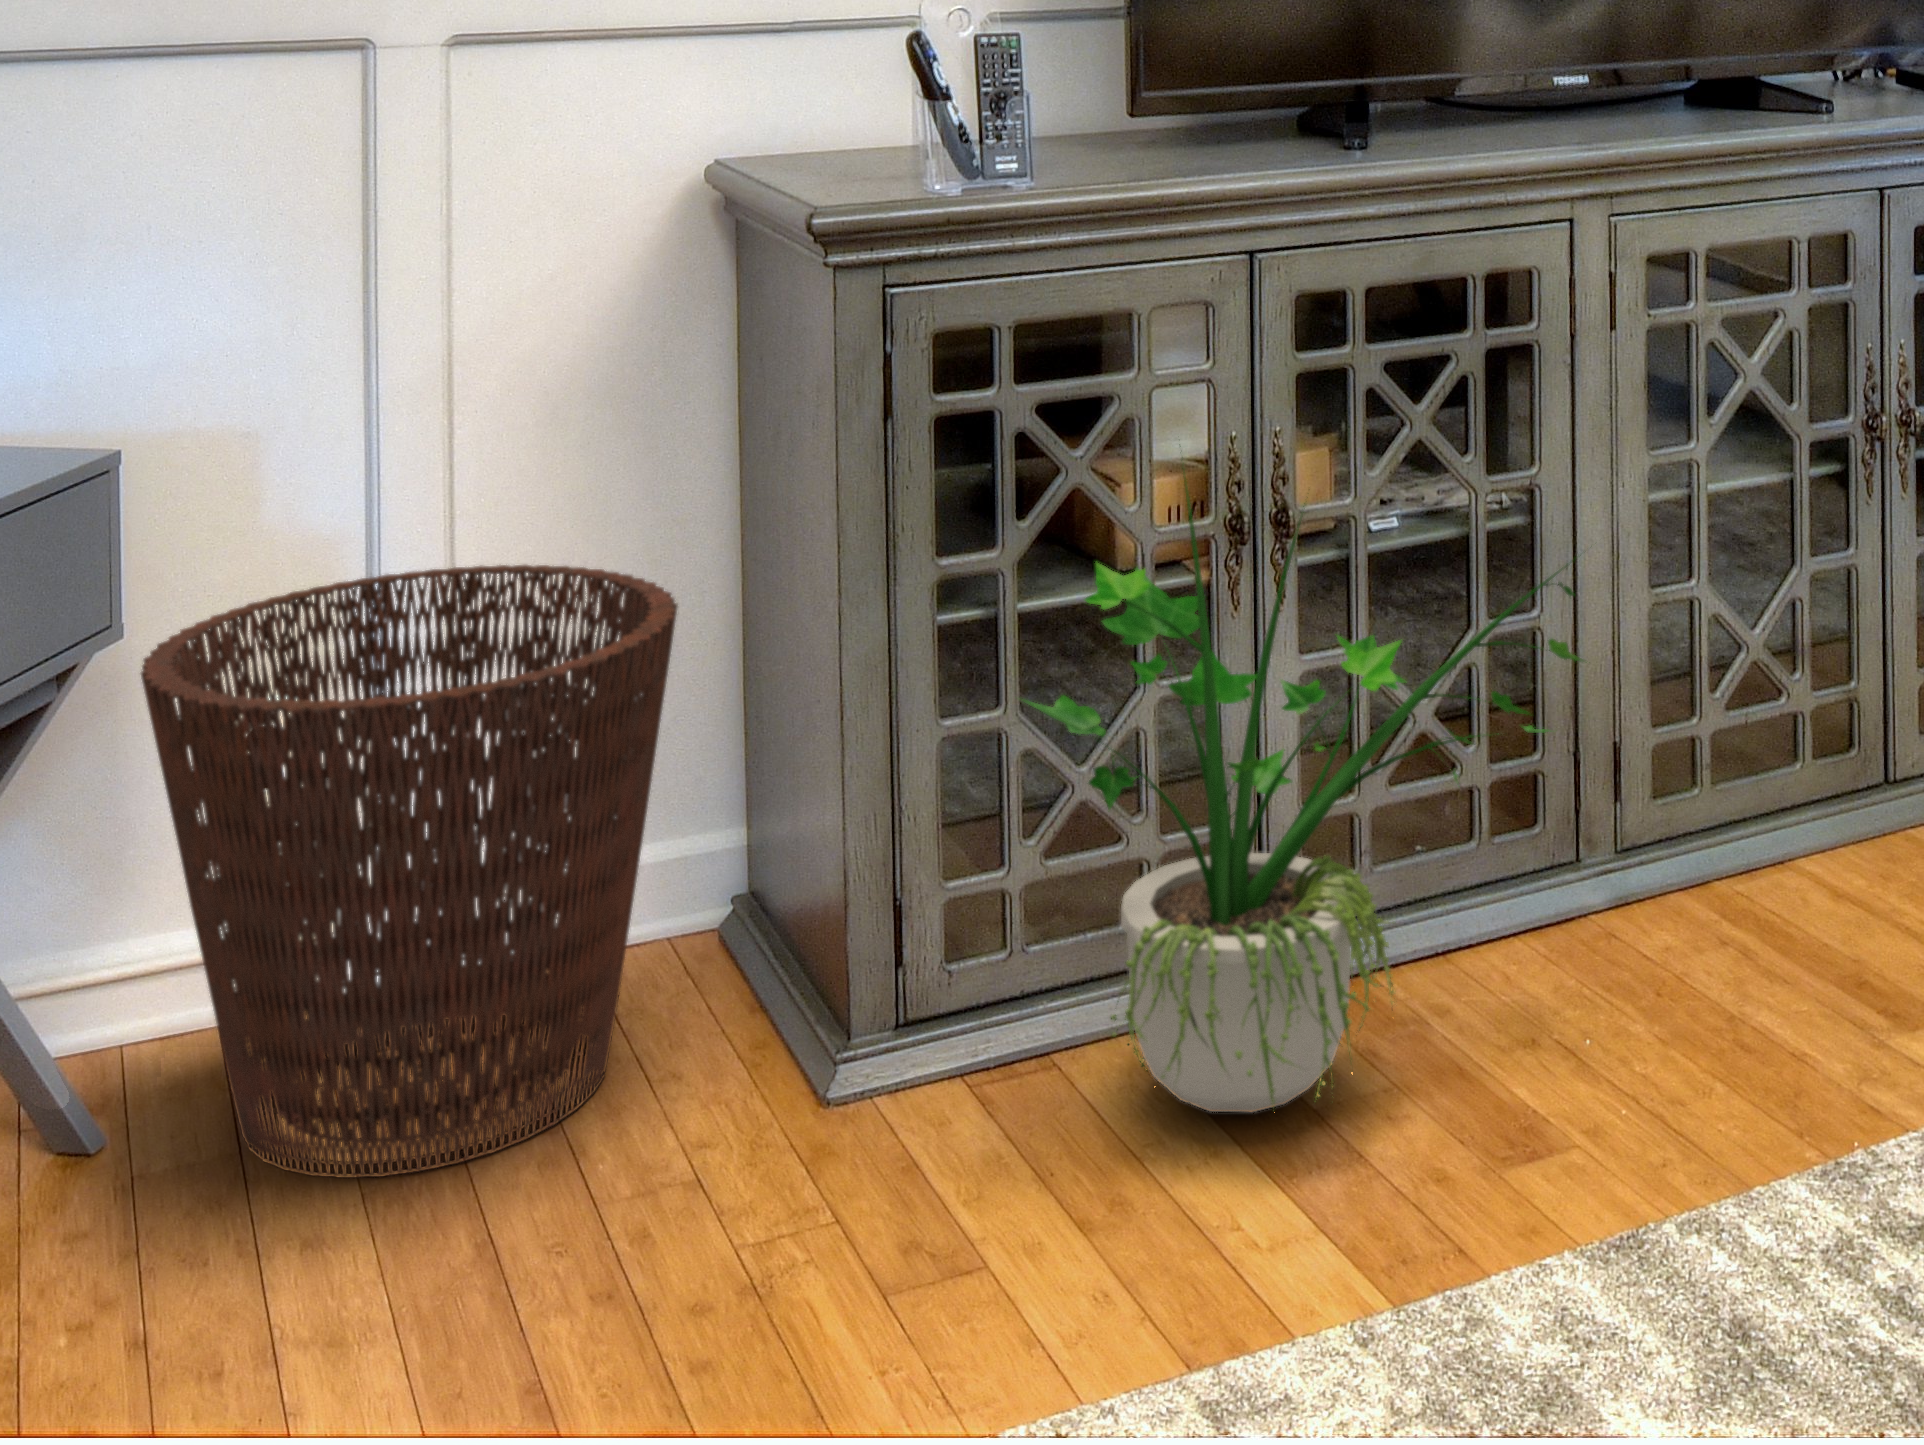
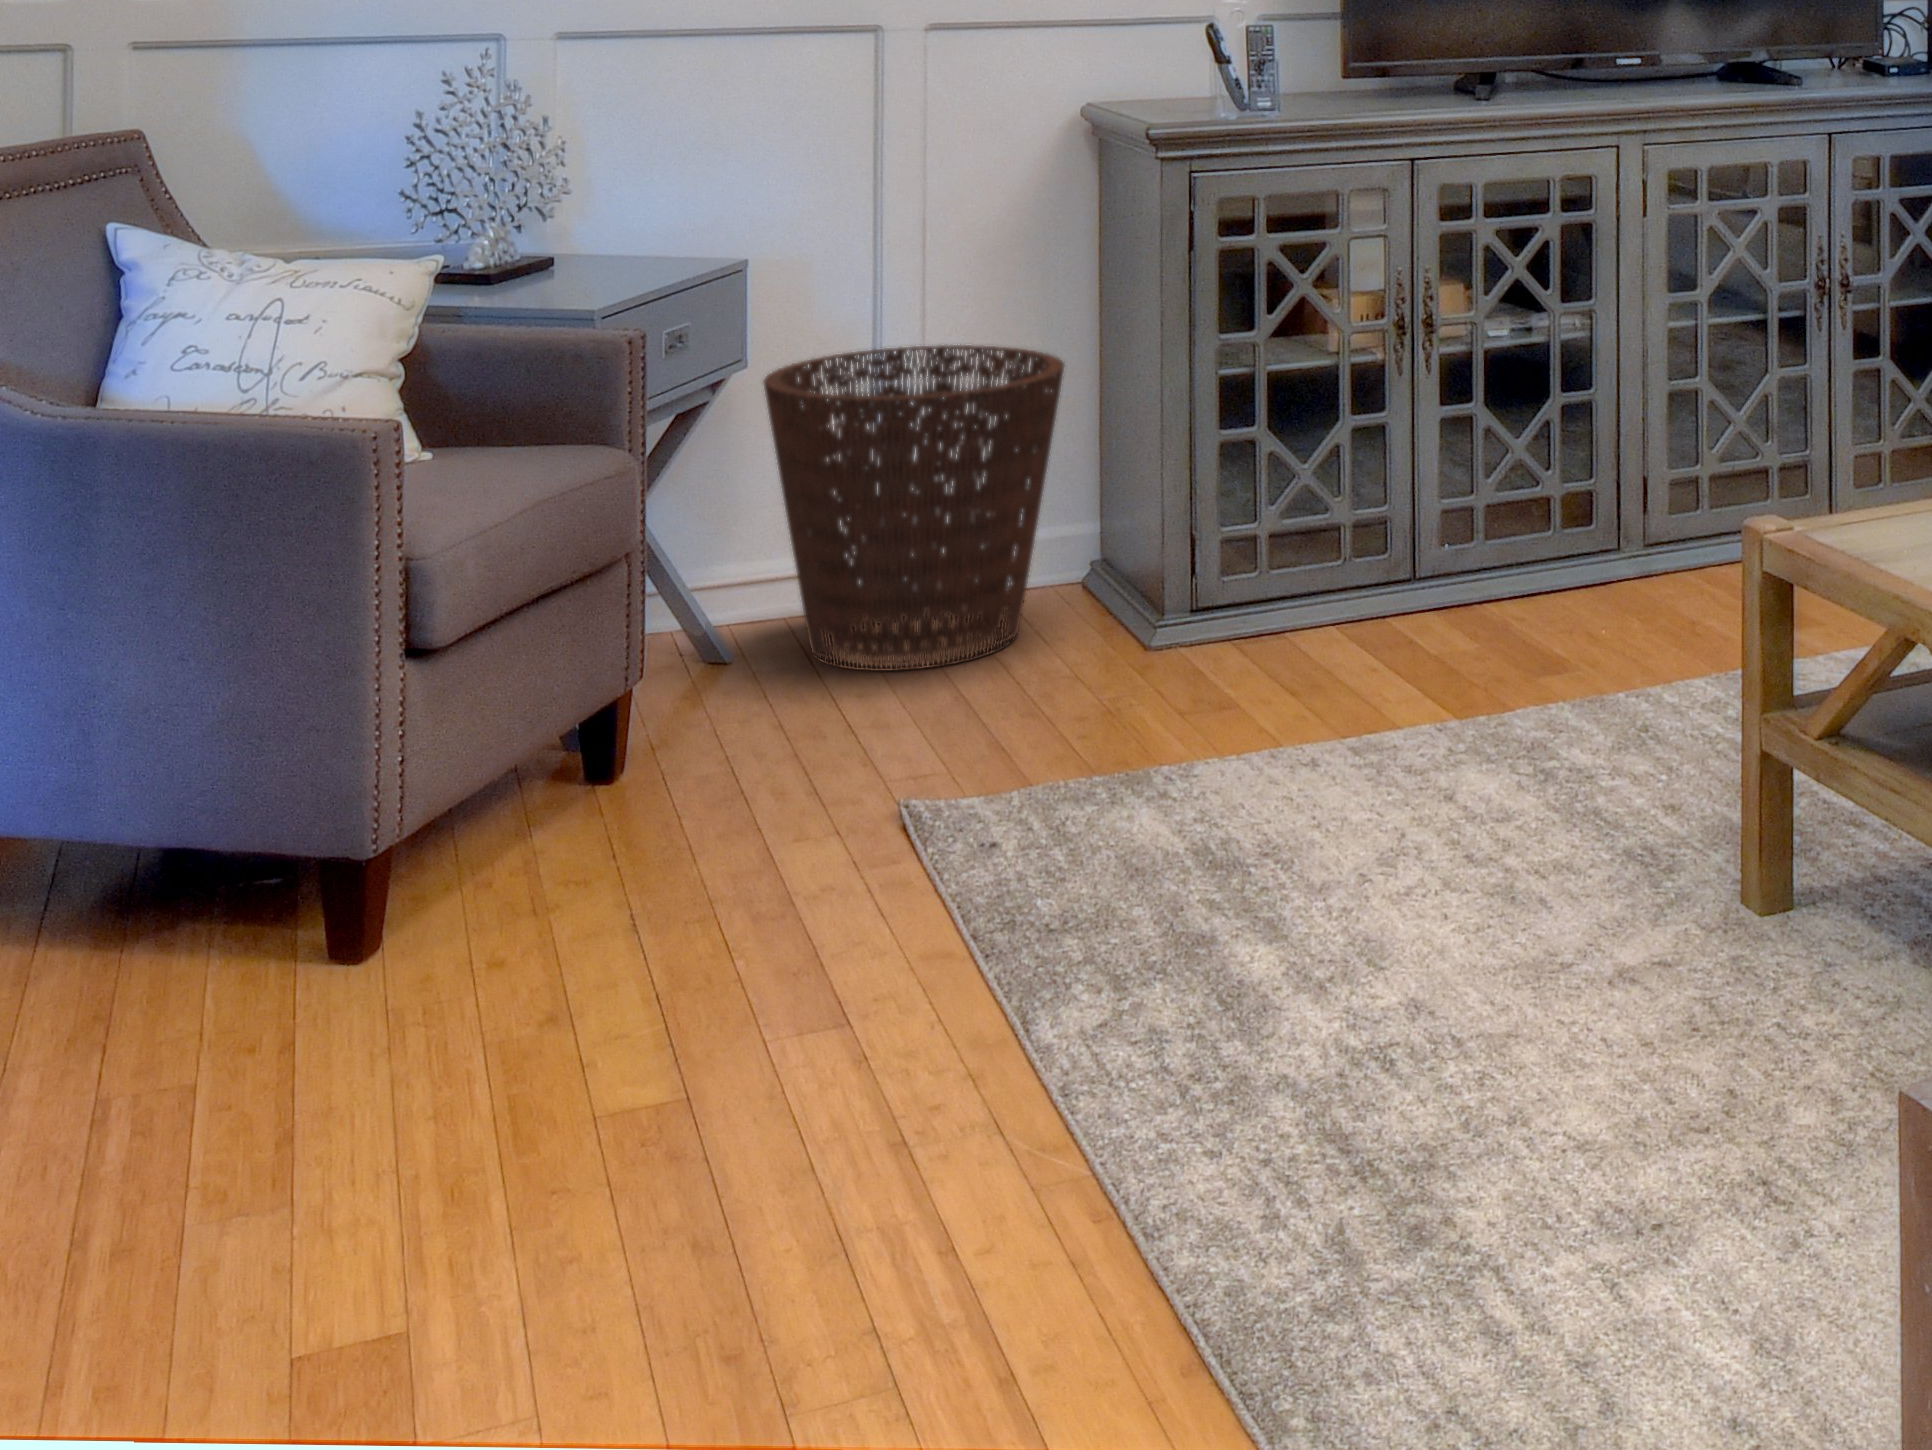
potted plant: present [1024,481,1583,1112] -> none [1260,265,1615,653]

